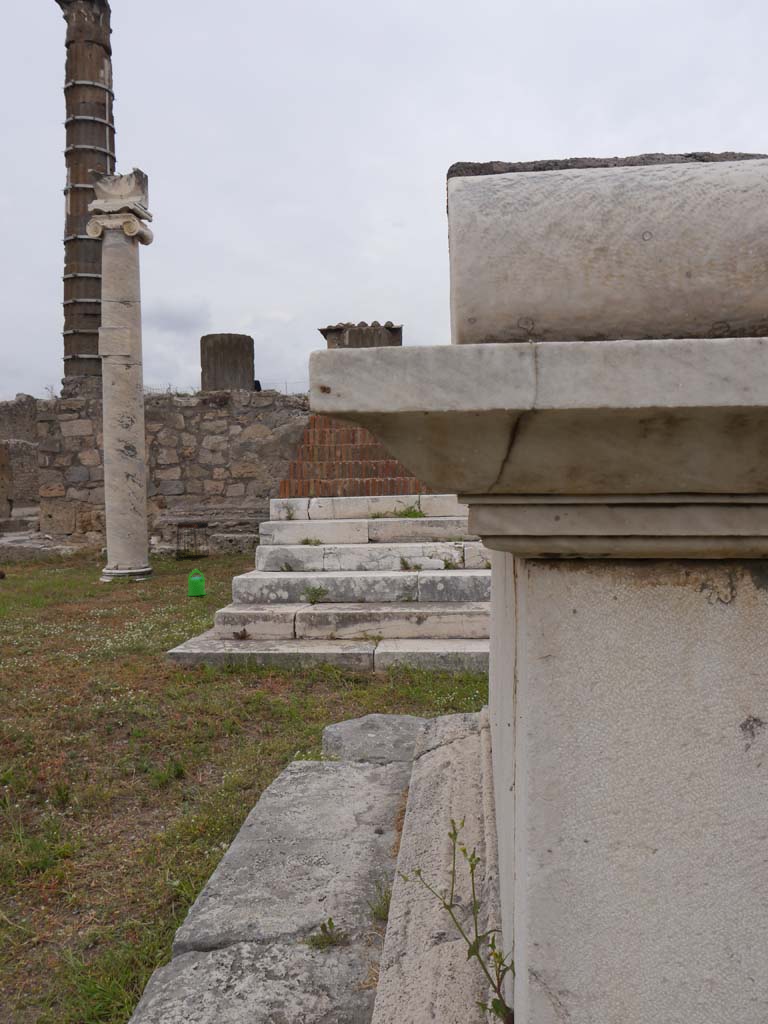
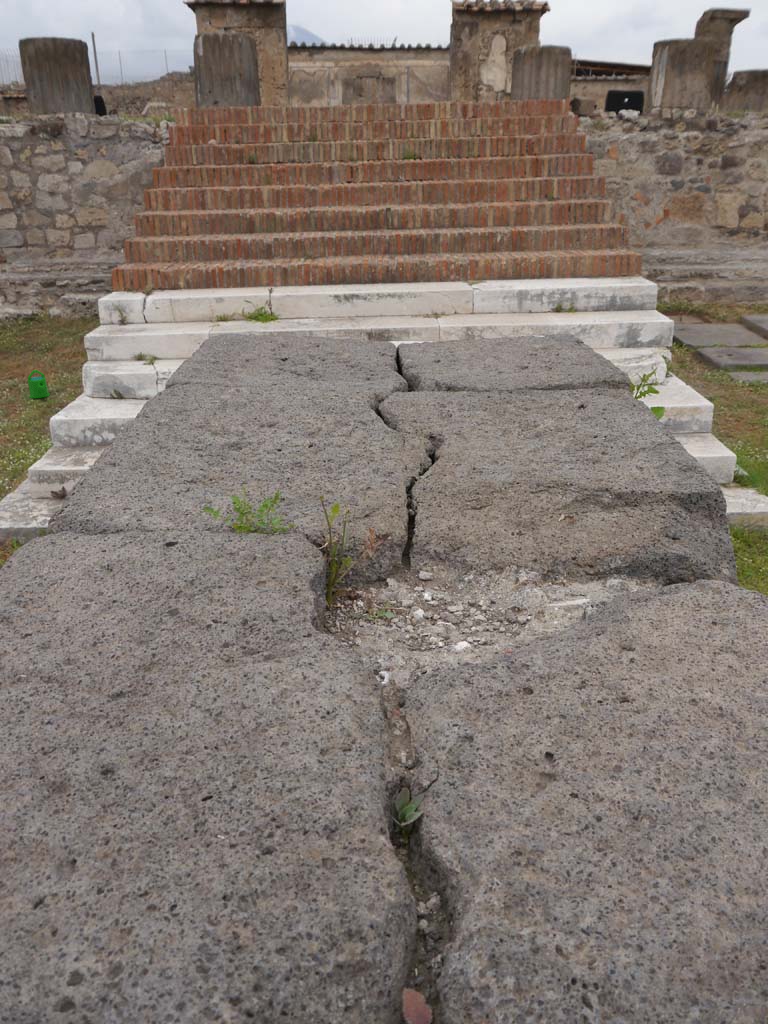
stool: present [176,522,208,560] -> none [20,282,62,329]

